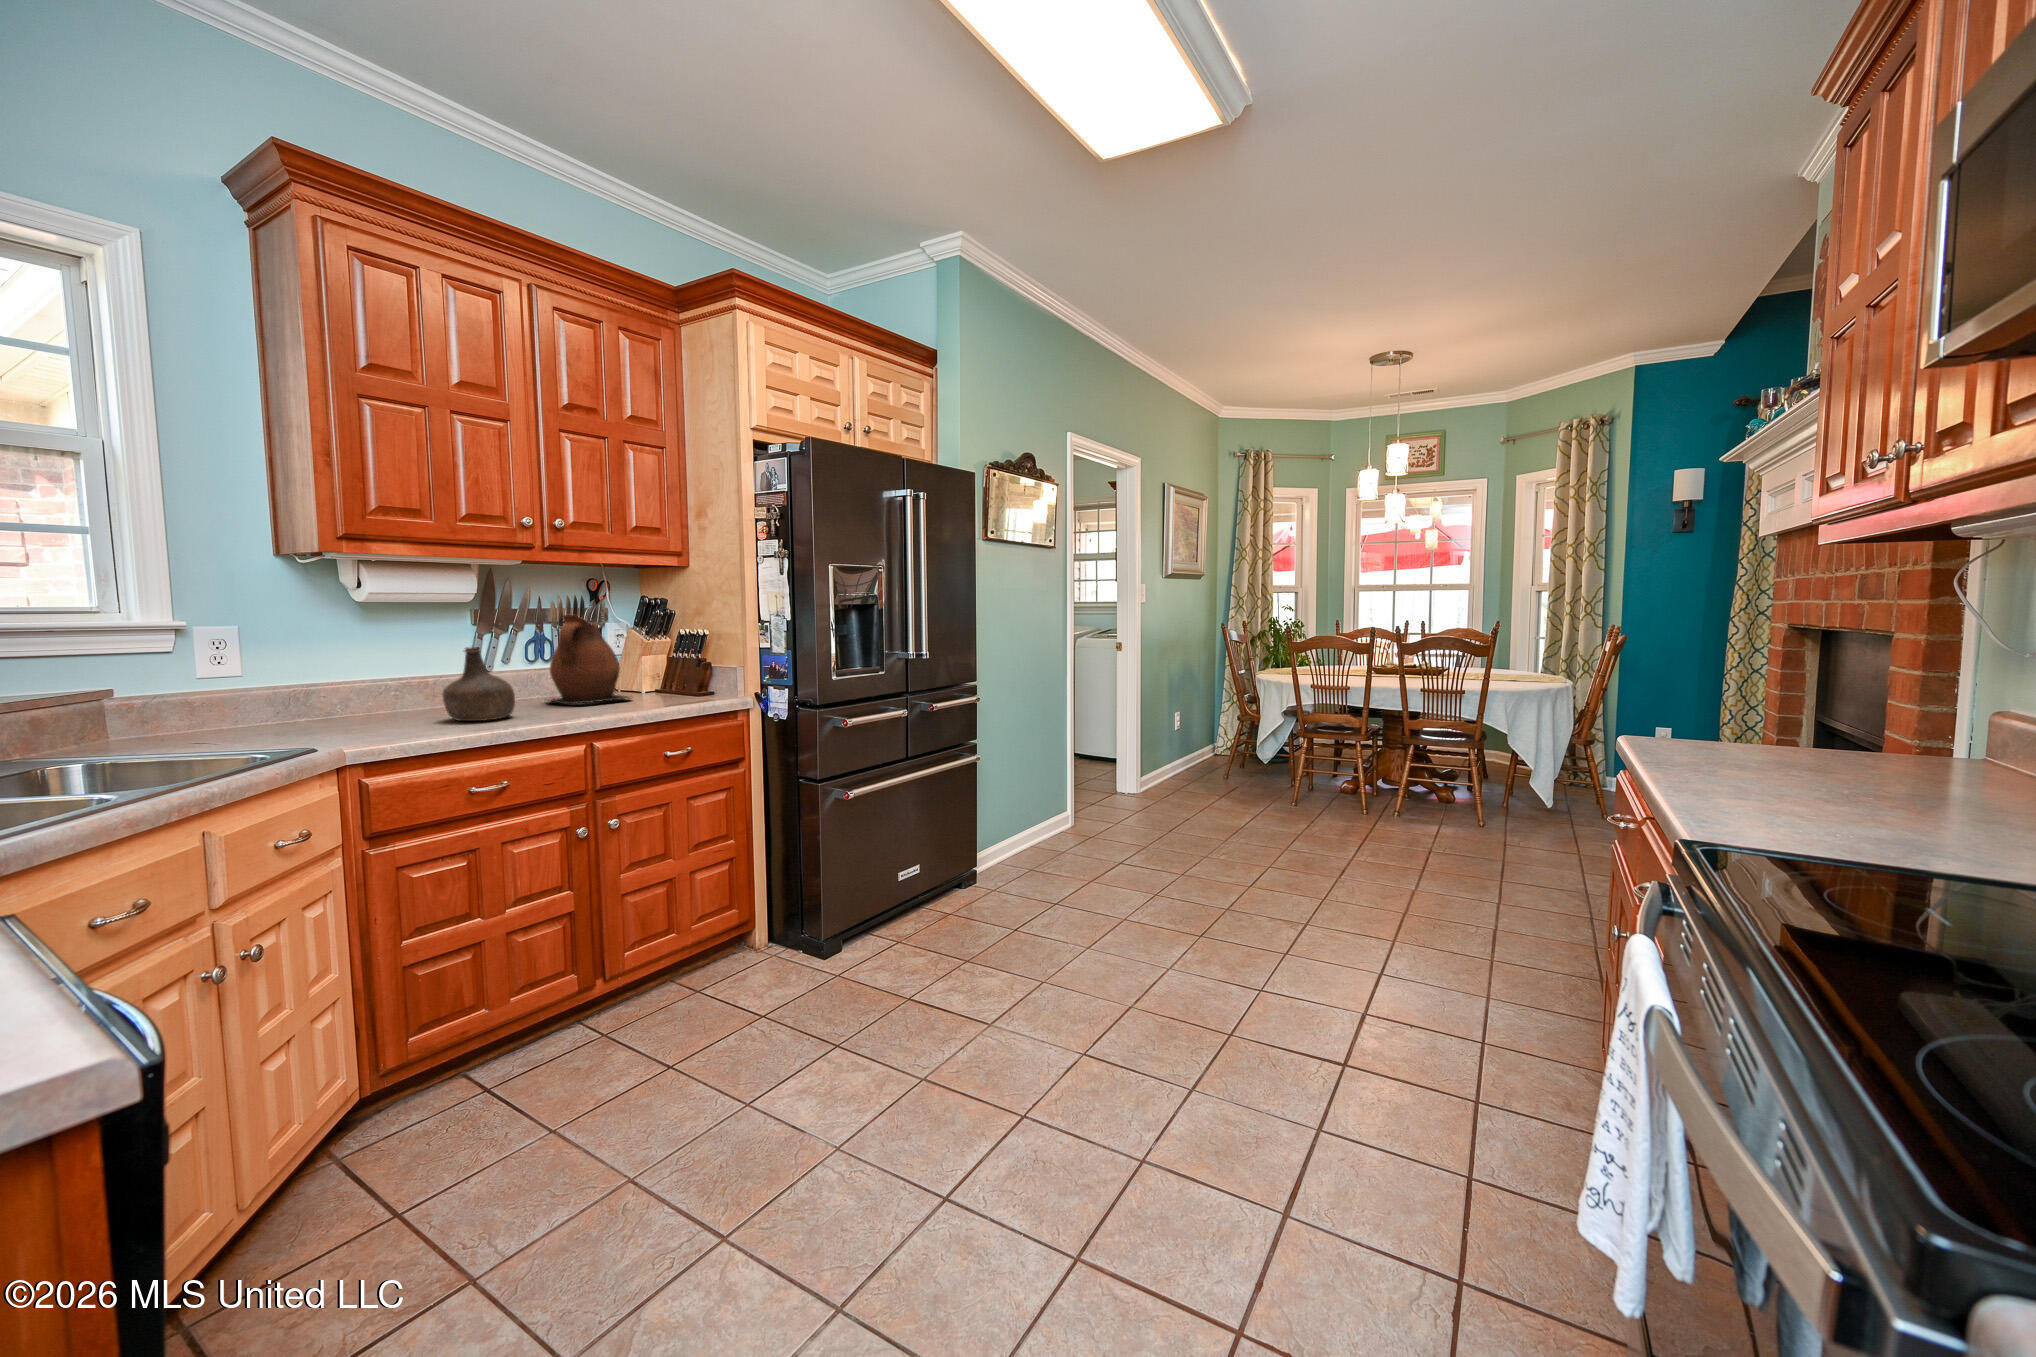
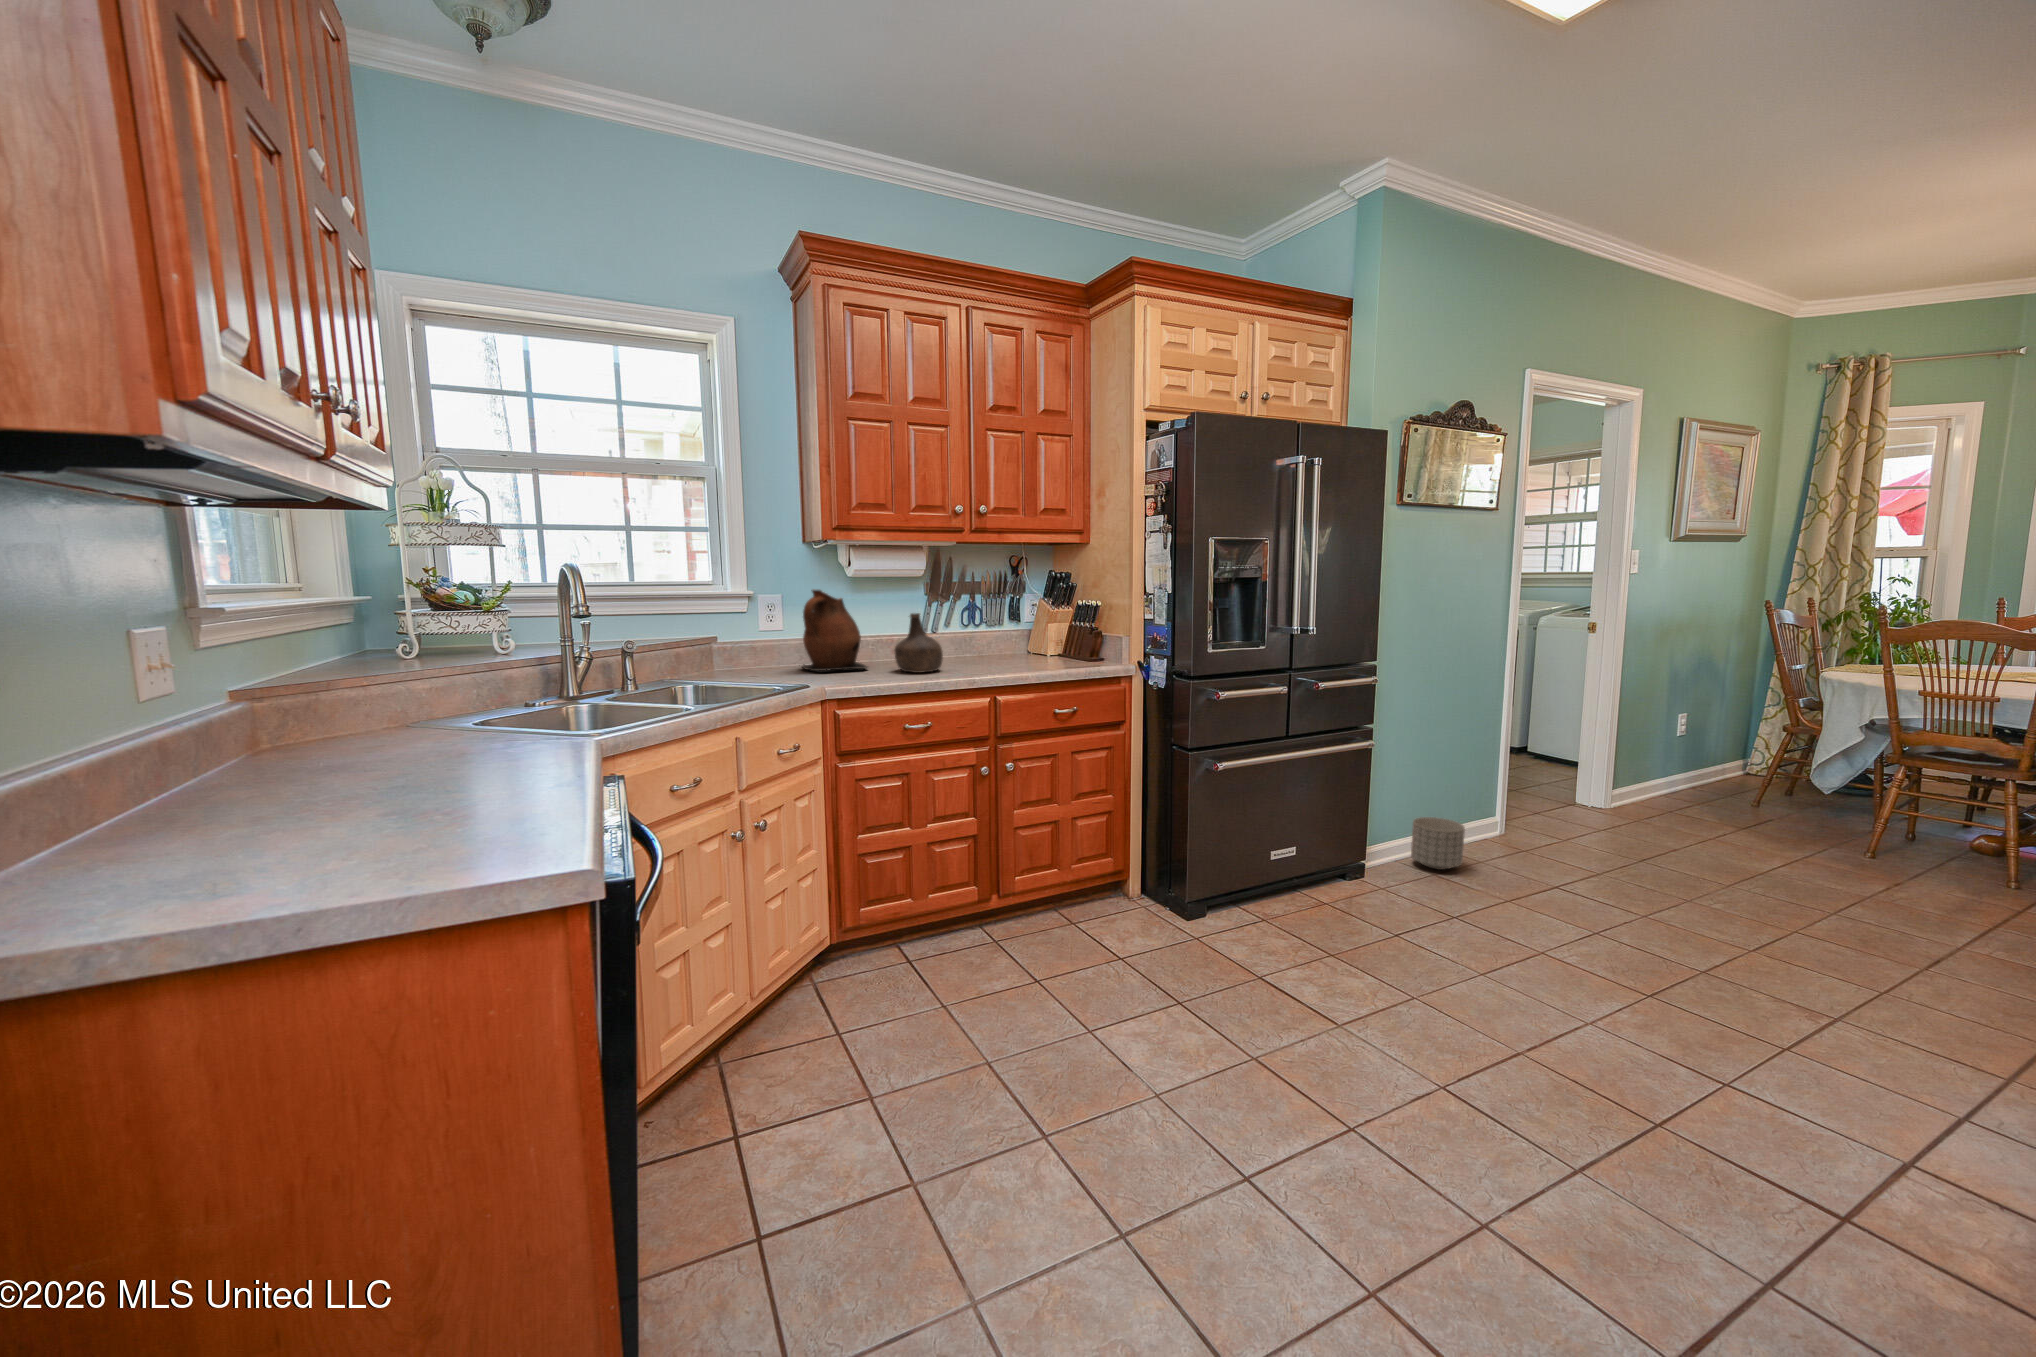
ceramic pitcher: present [549,615,631,704] -> present [802,589,867,671]
planter: none [1012,817,1053,863] -> present [1411,817,1465,870]

